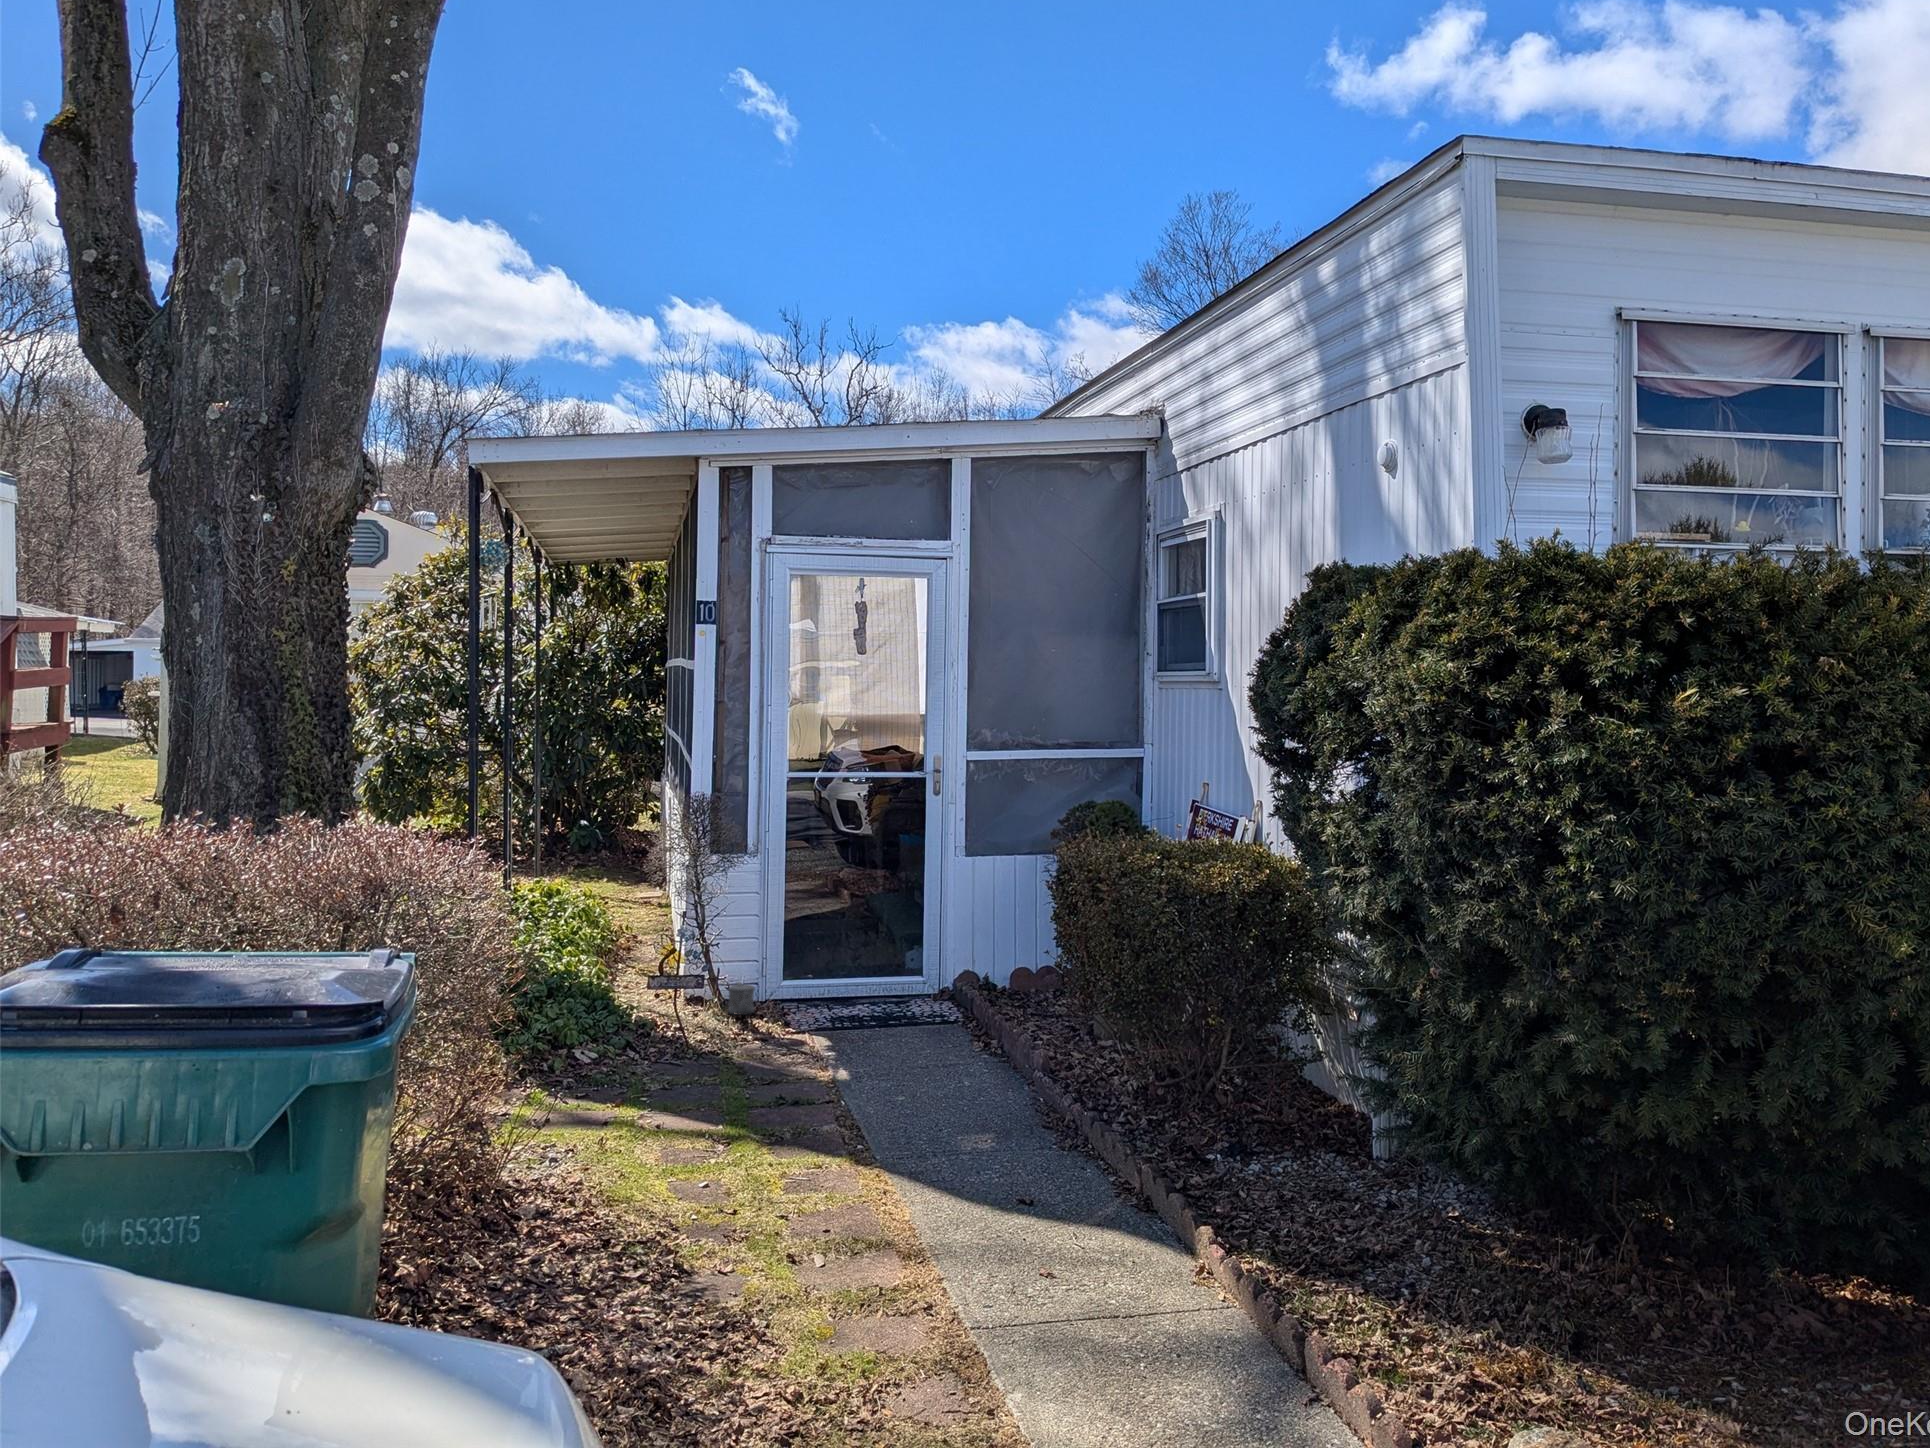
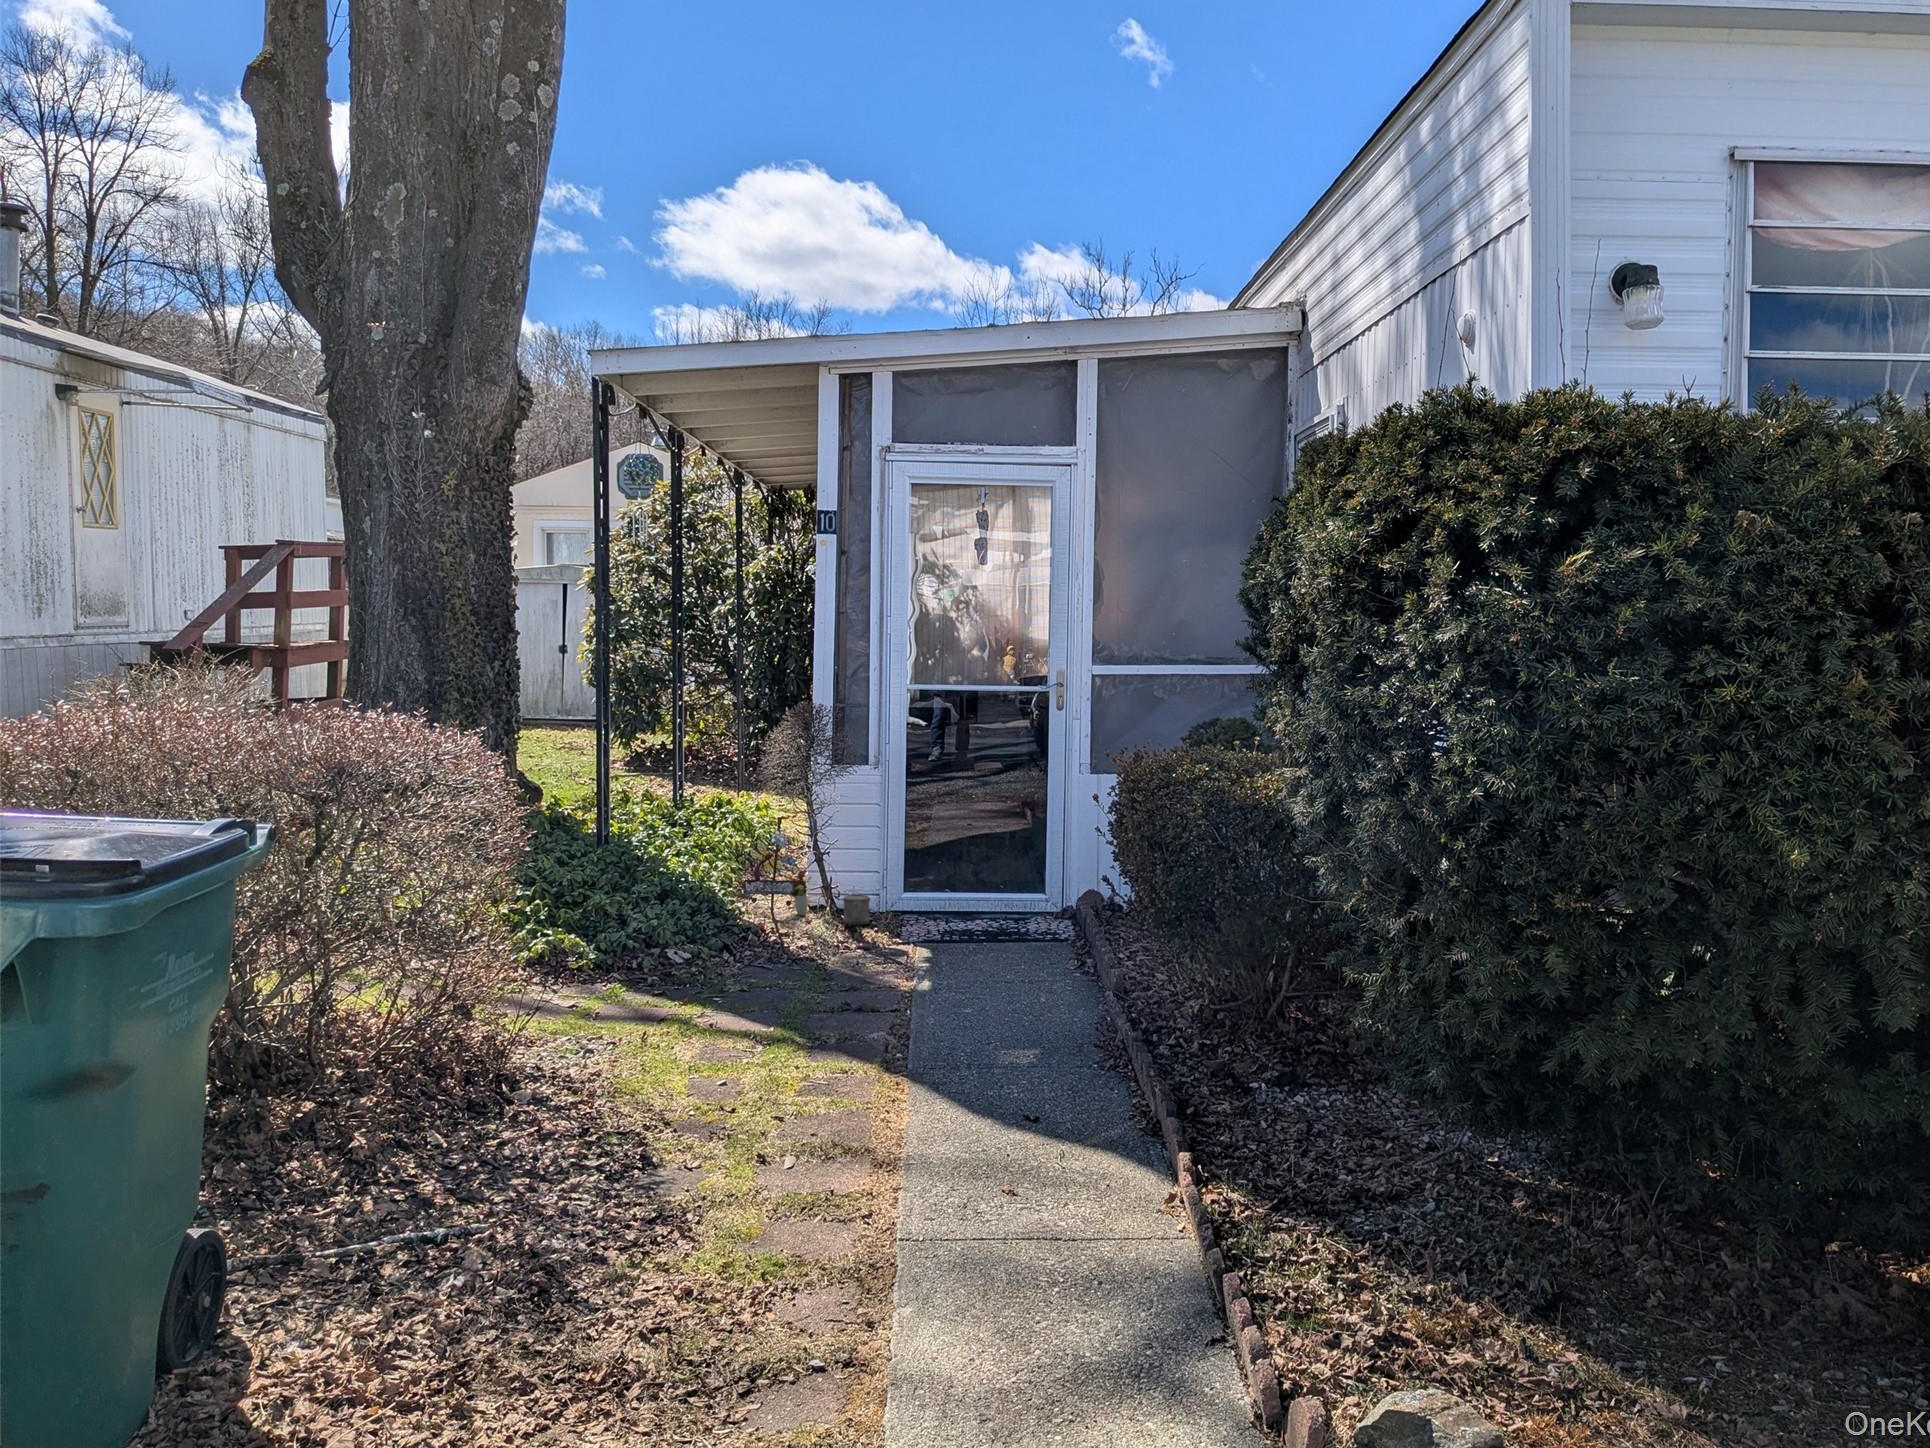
decorative plant: none [666,958,691,1008] -> present [787,868,811,916]

